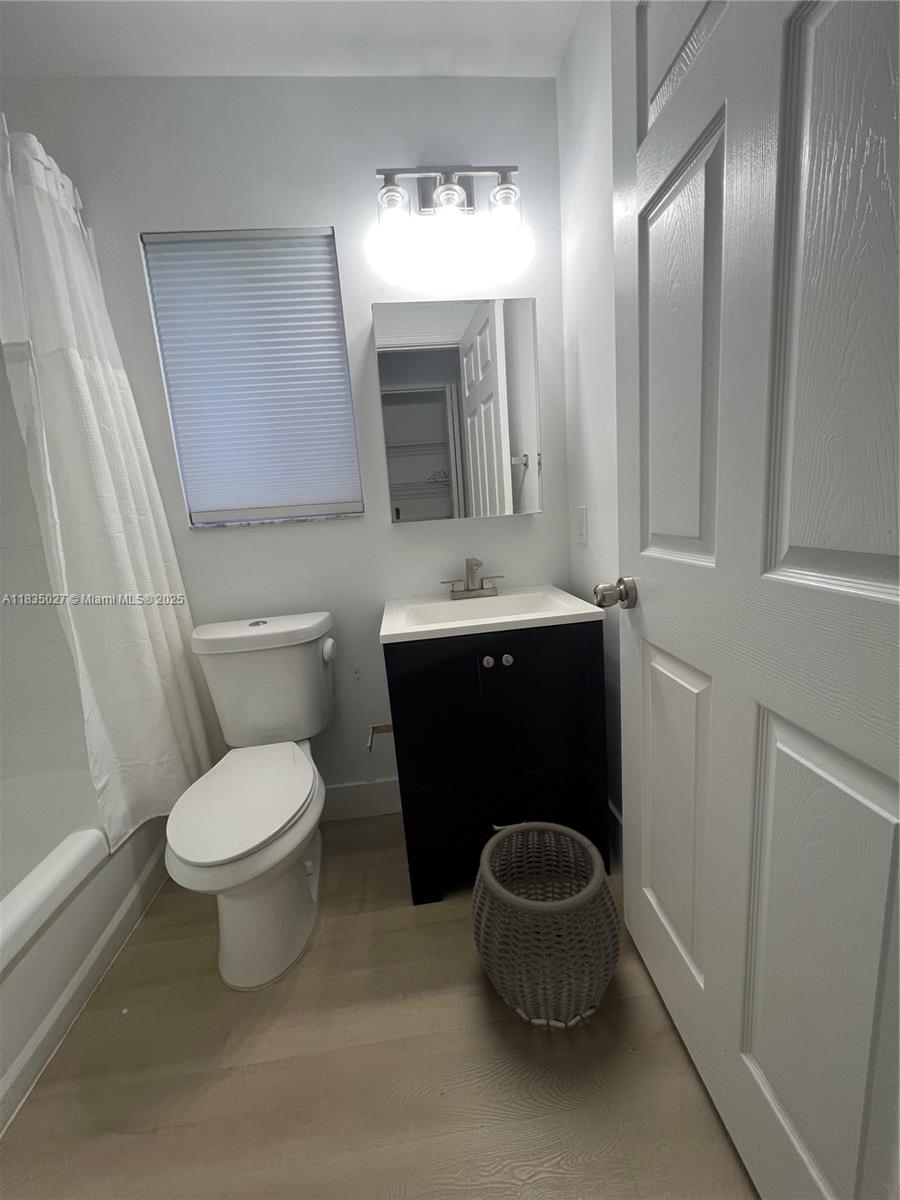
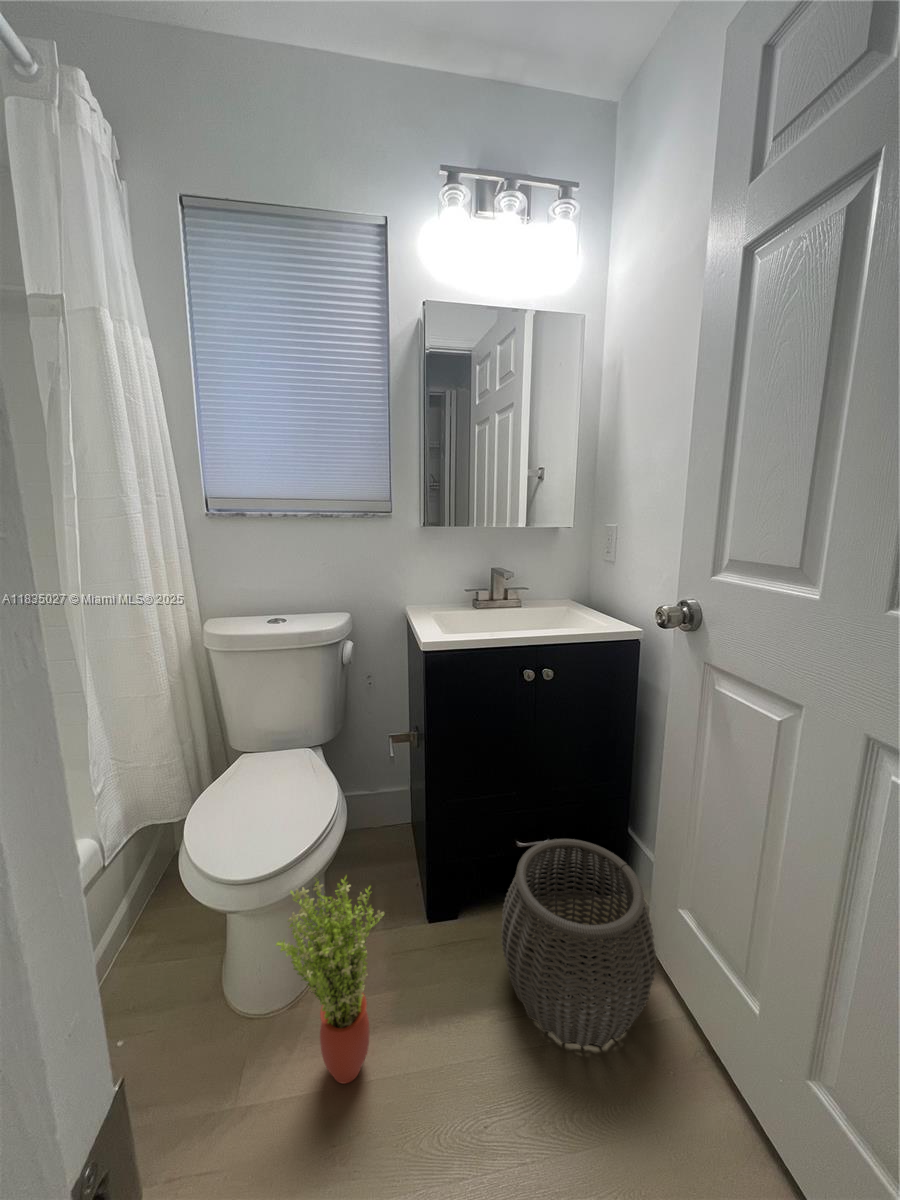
potted plant: none [234,855,340,1051] -> present [276,876,384,1084]

